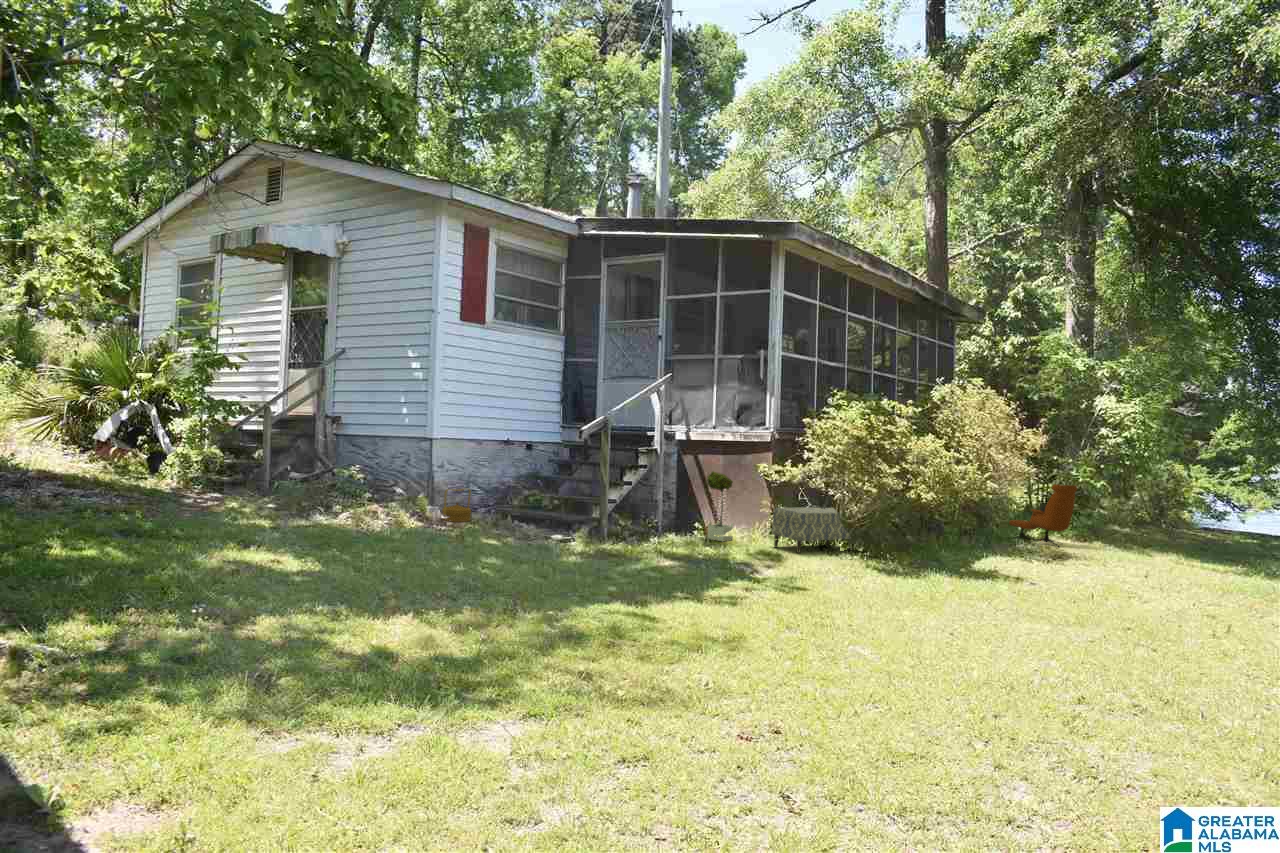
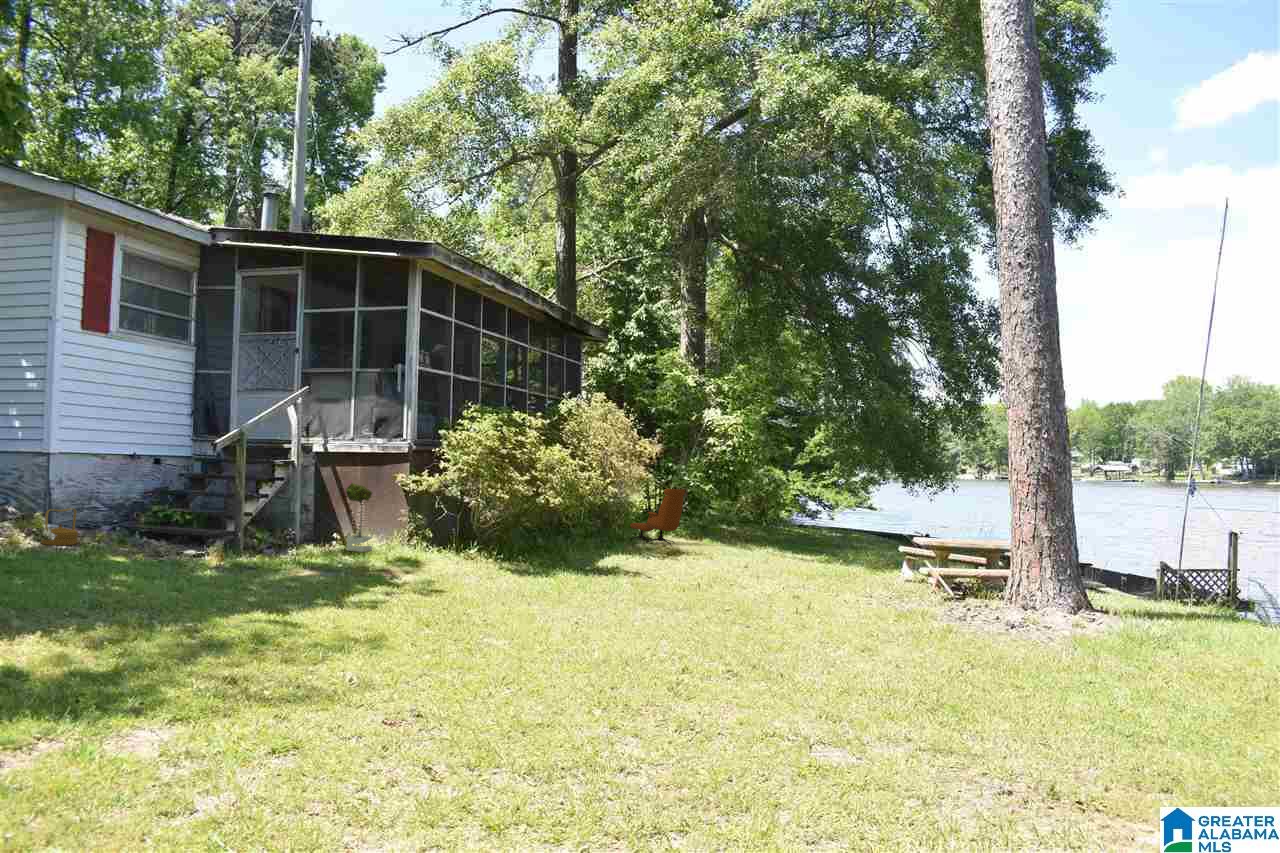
bench: present [772,507,852,553] -> none [411,515,493,558]

